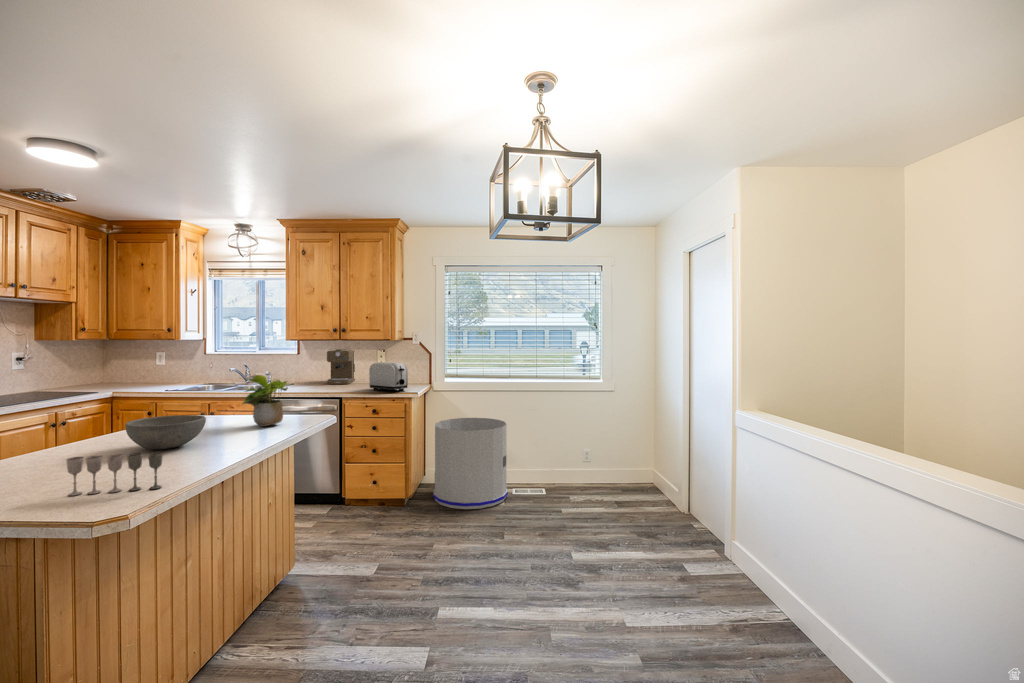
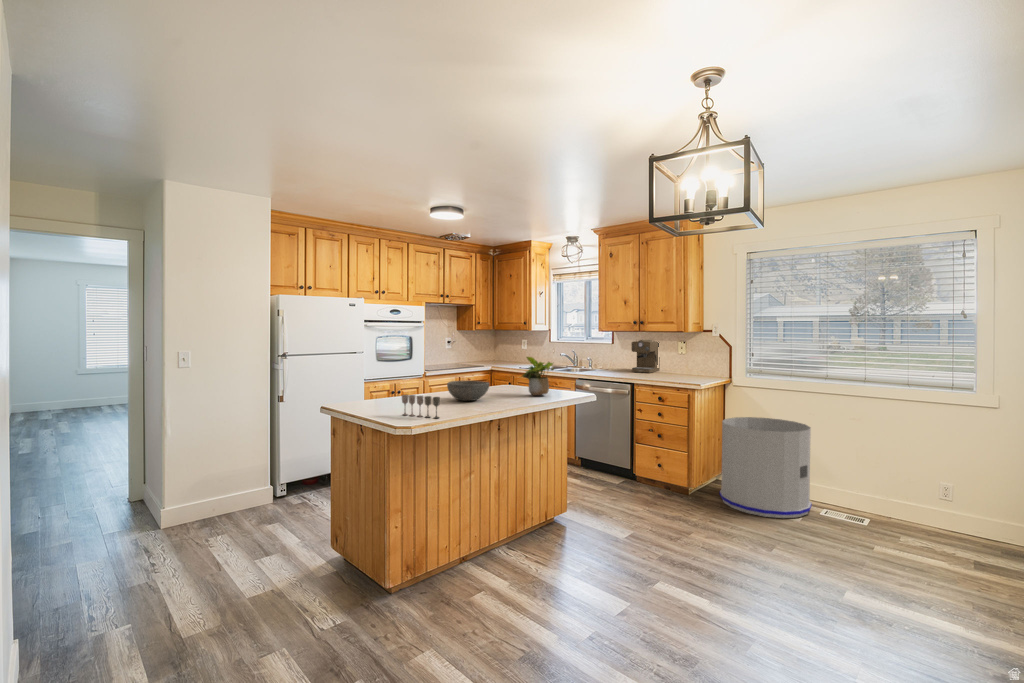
toaster: present [369,362,408,392] -> none [660,353,695,382]

